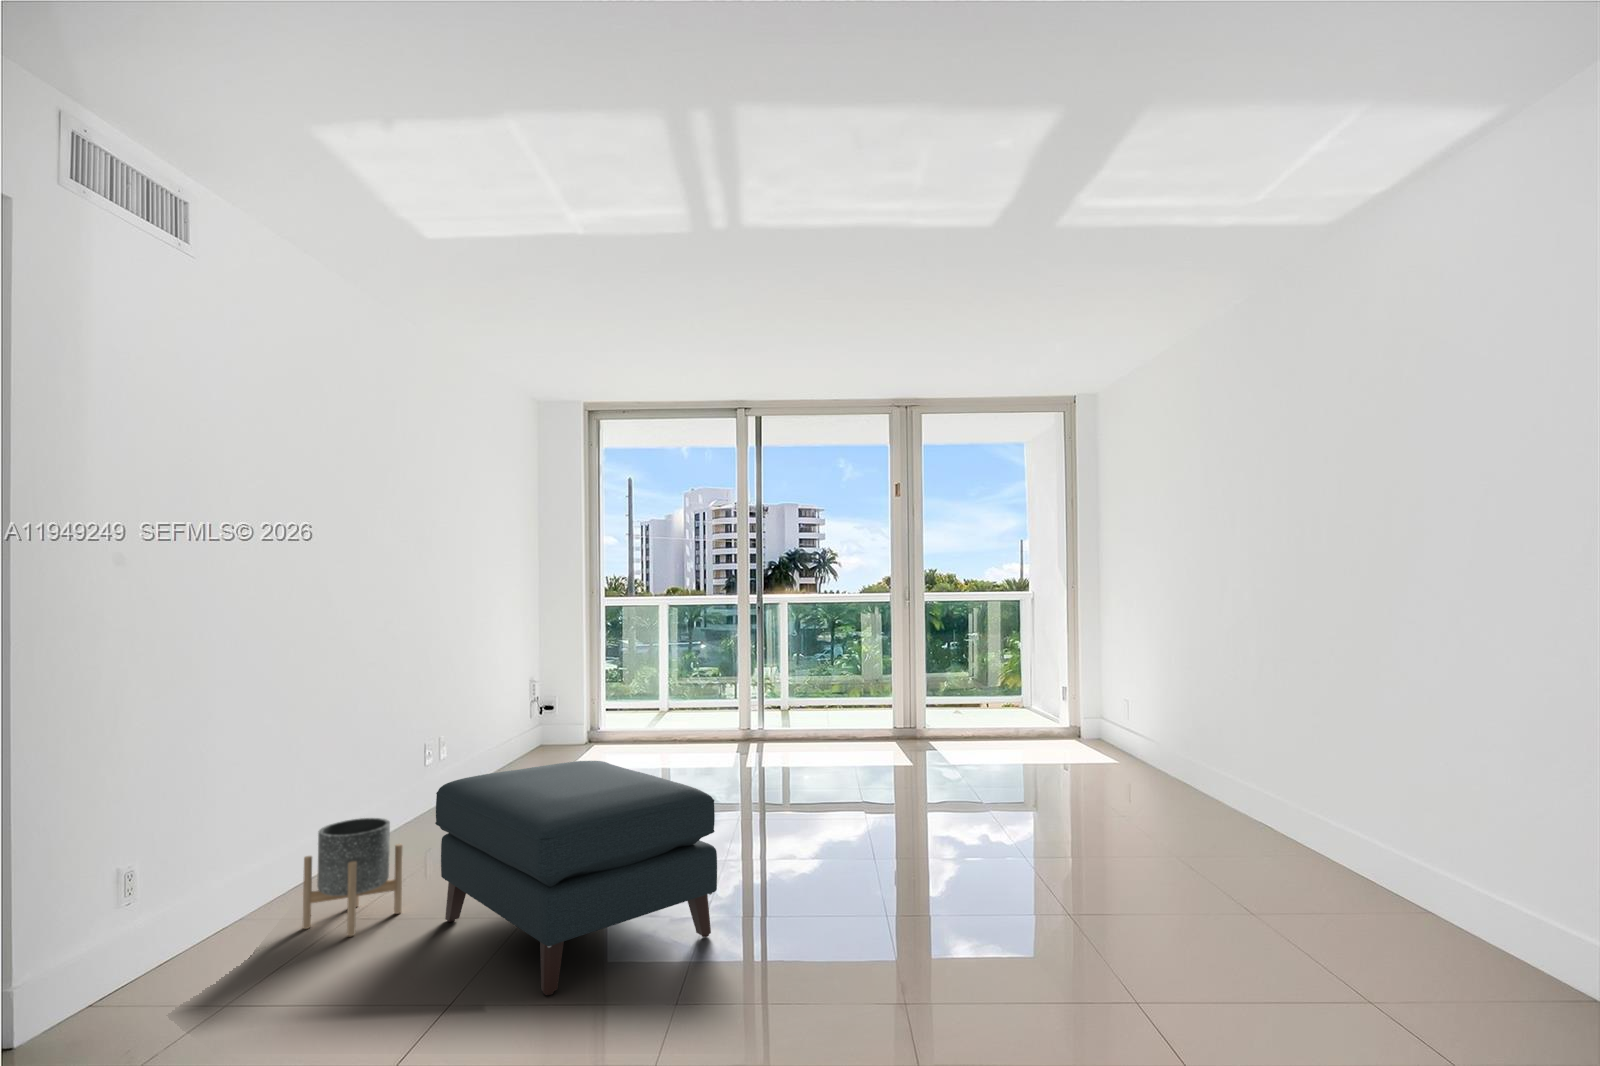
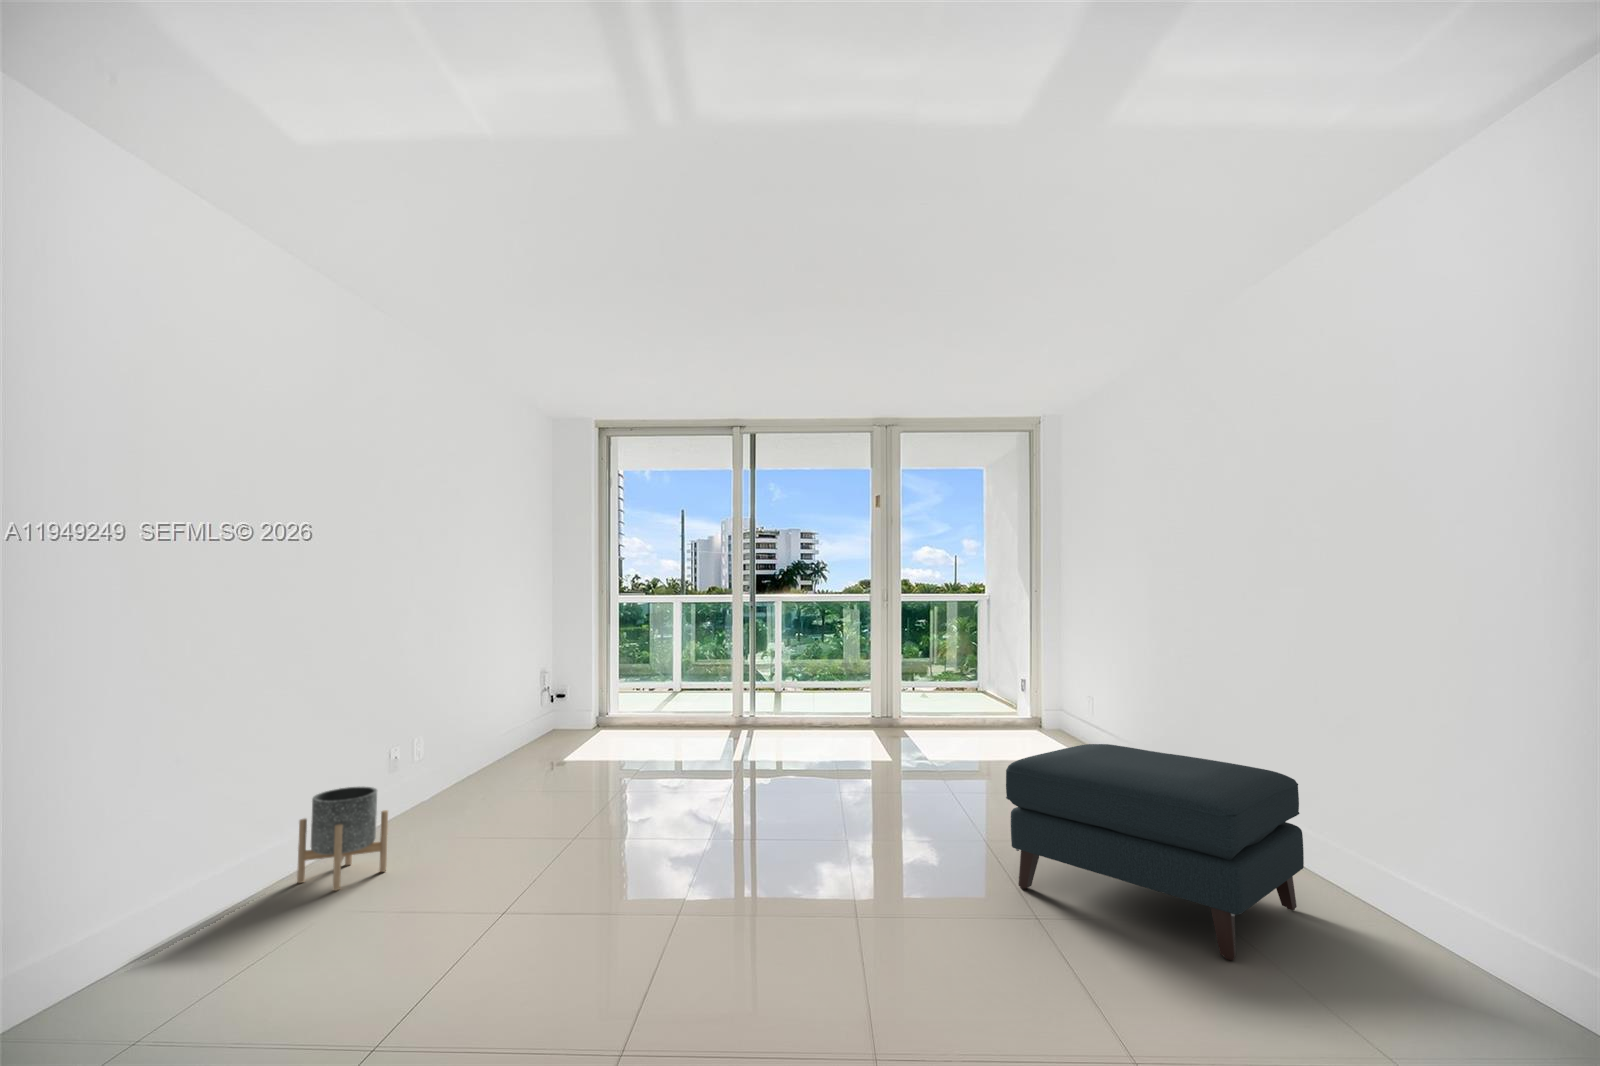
ottoman: present [435,761,717,995] -> present [1006,744,1304,960]

